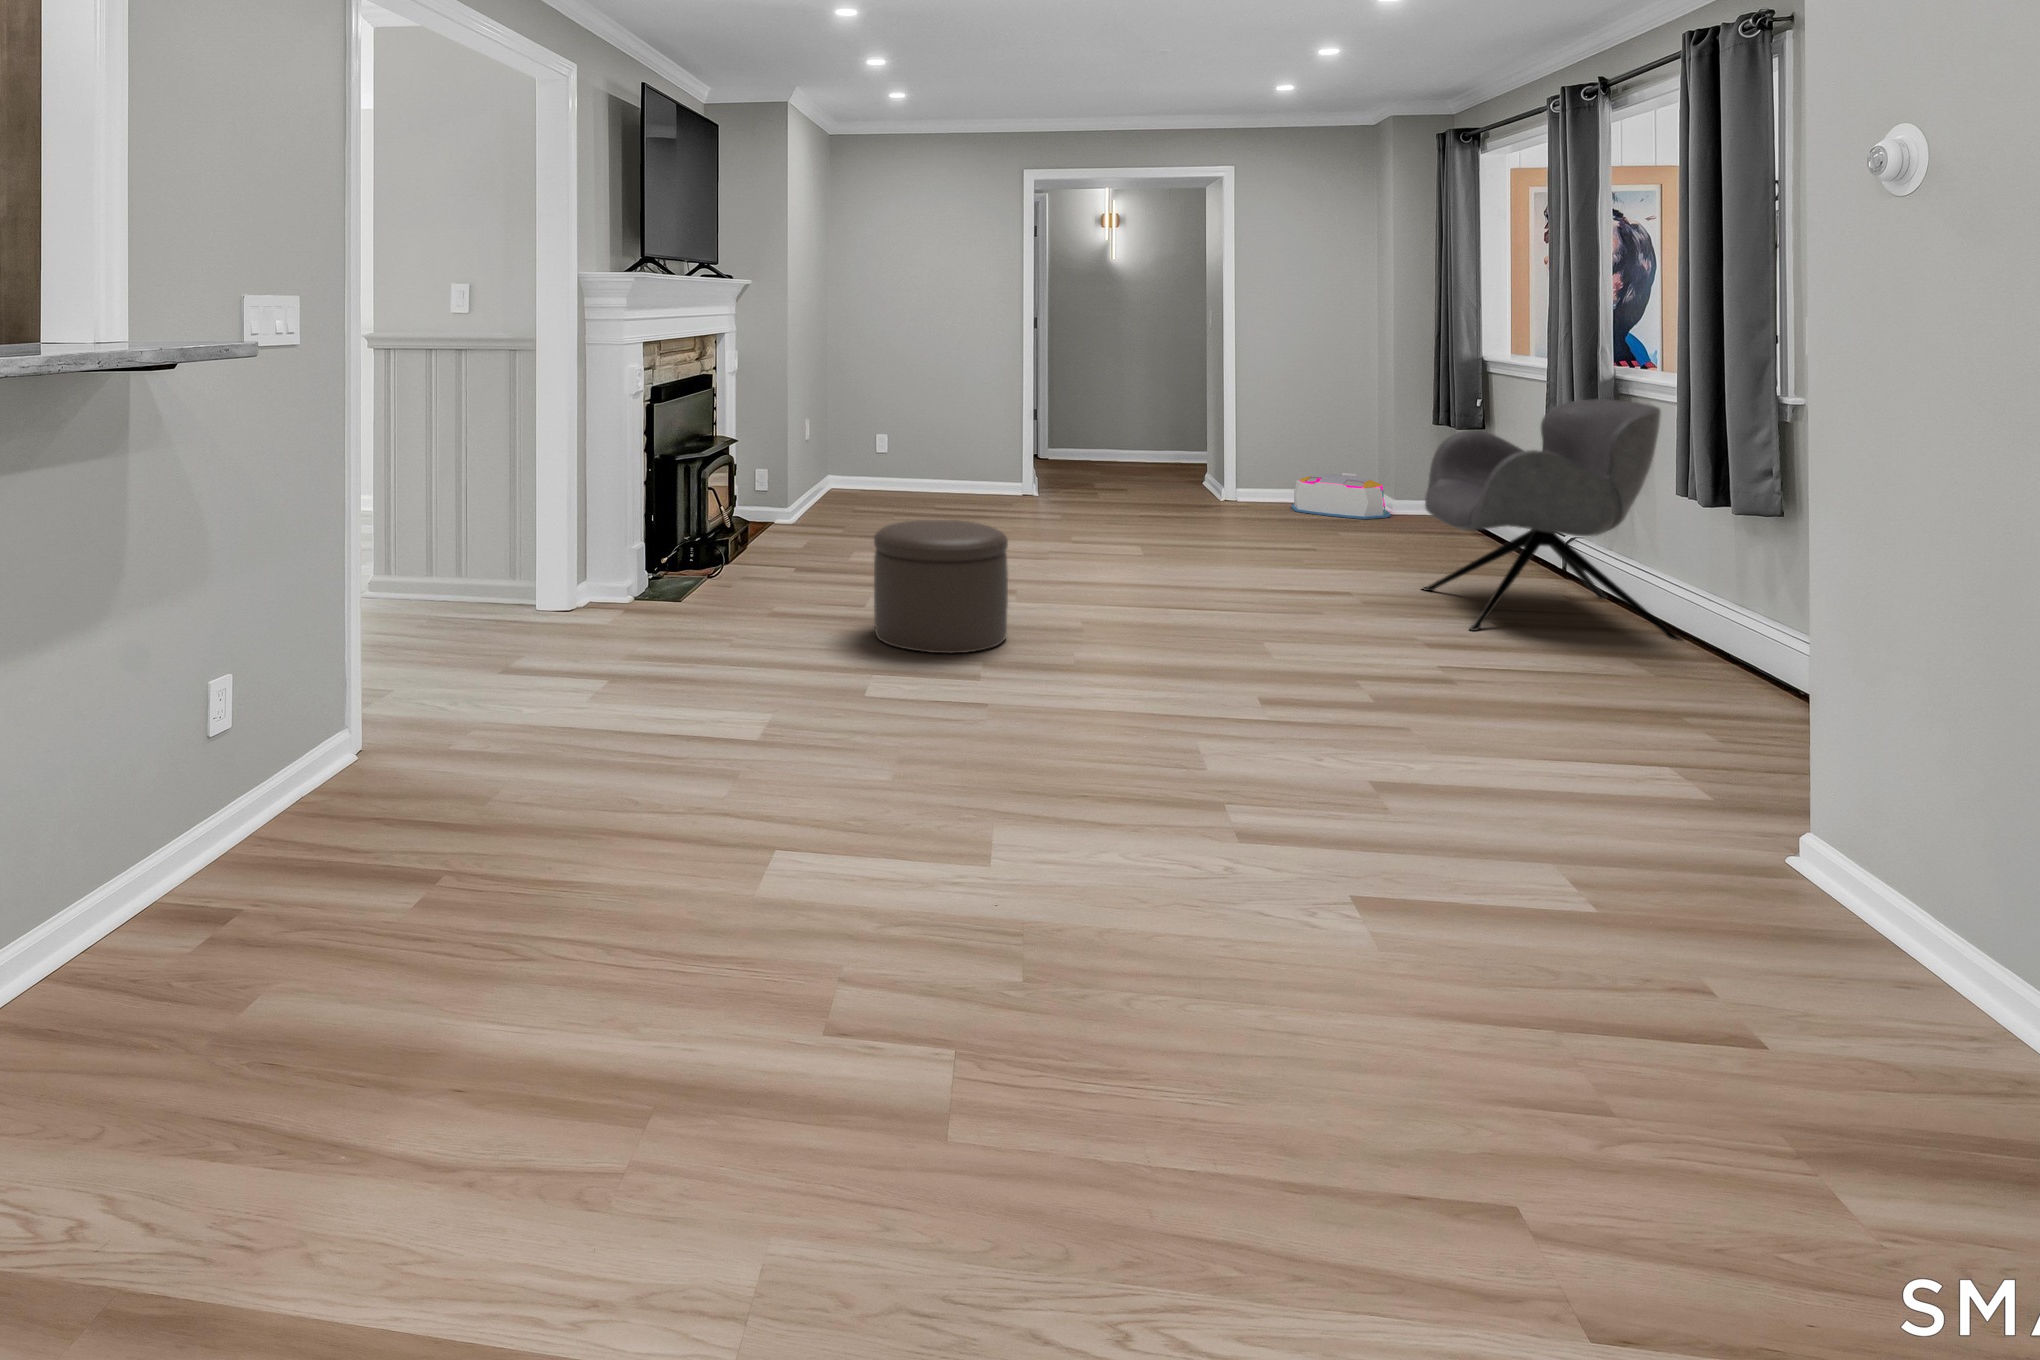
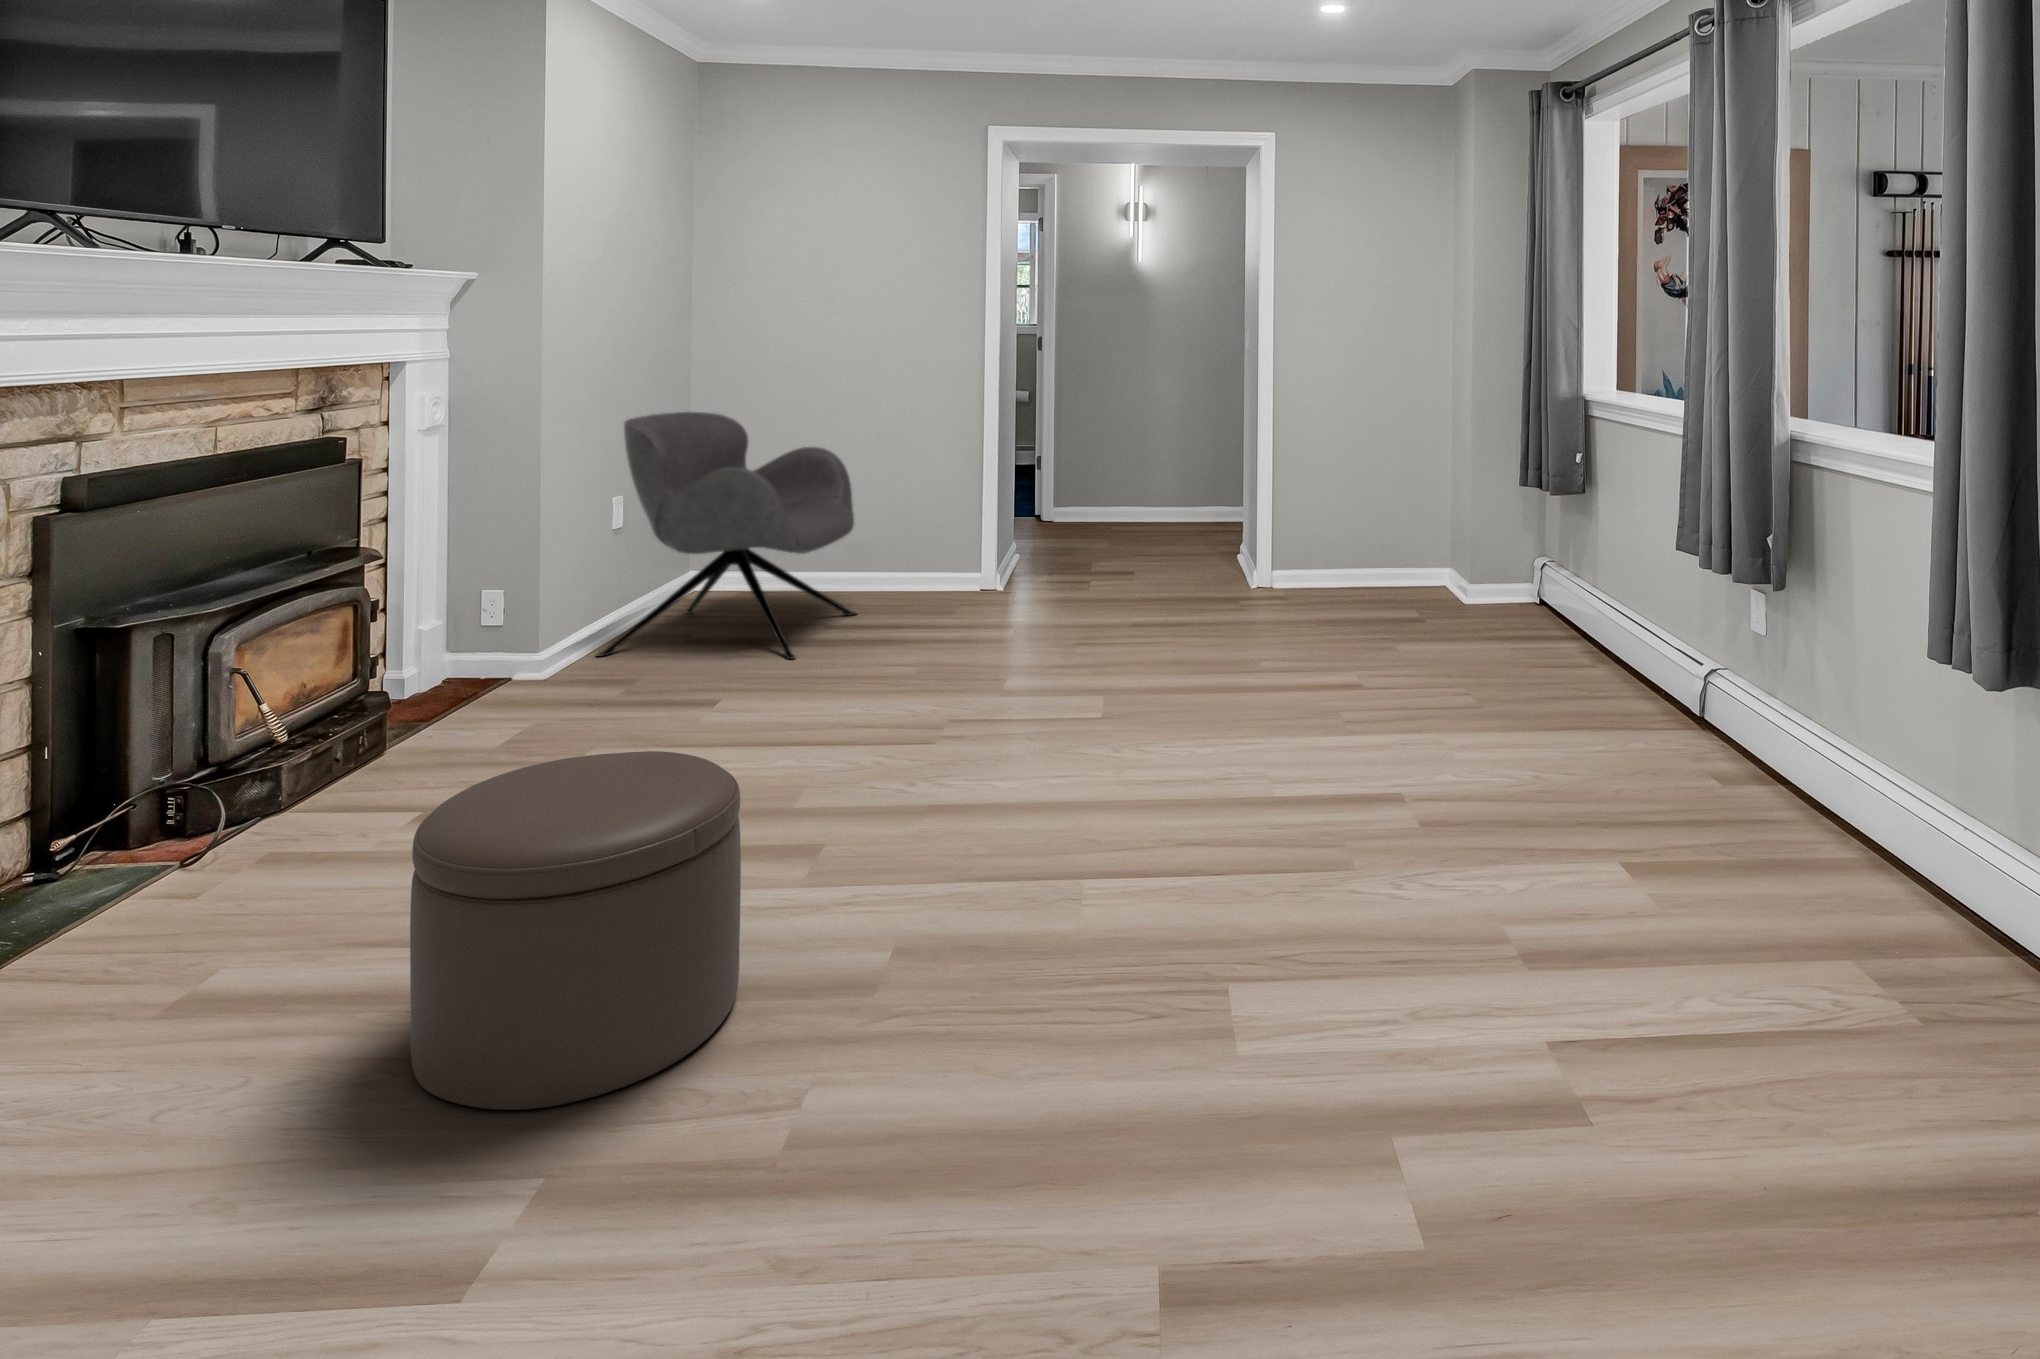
armchair: present [1423,399,1683,641] -> present [597,412,856,659]
storage bin: present [1291,473,1391,519] -> none [1347,546,1472,614]

